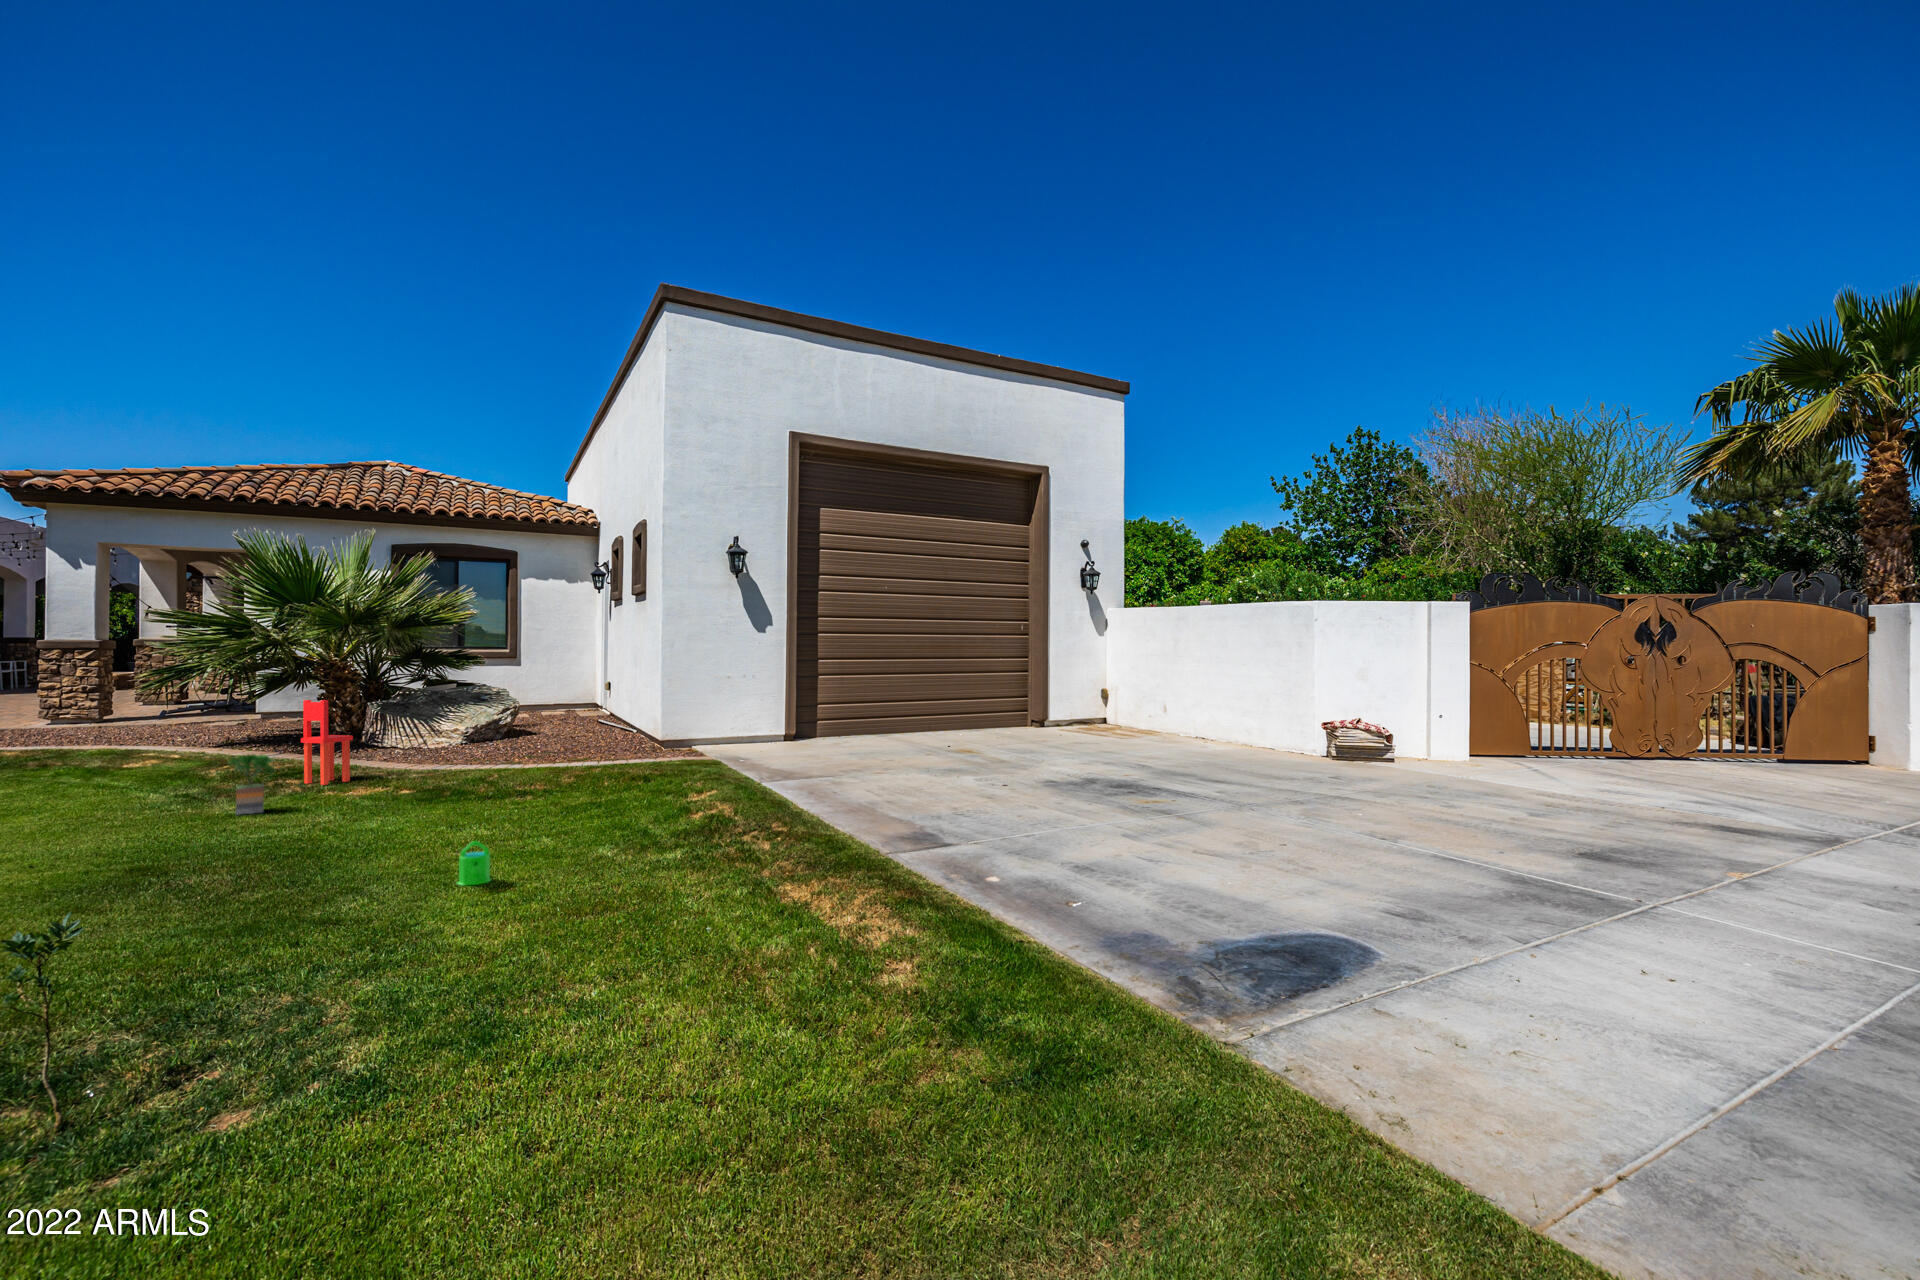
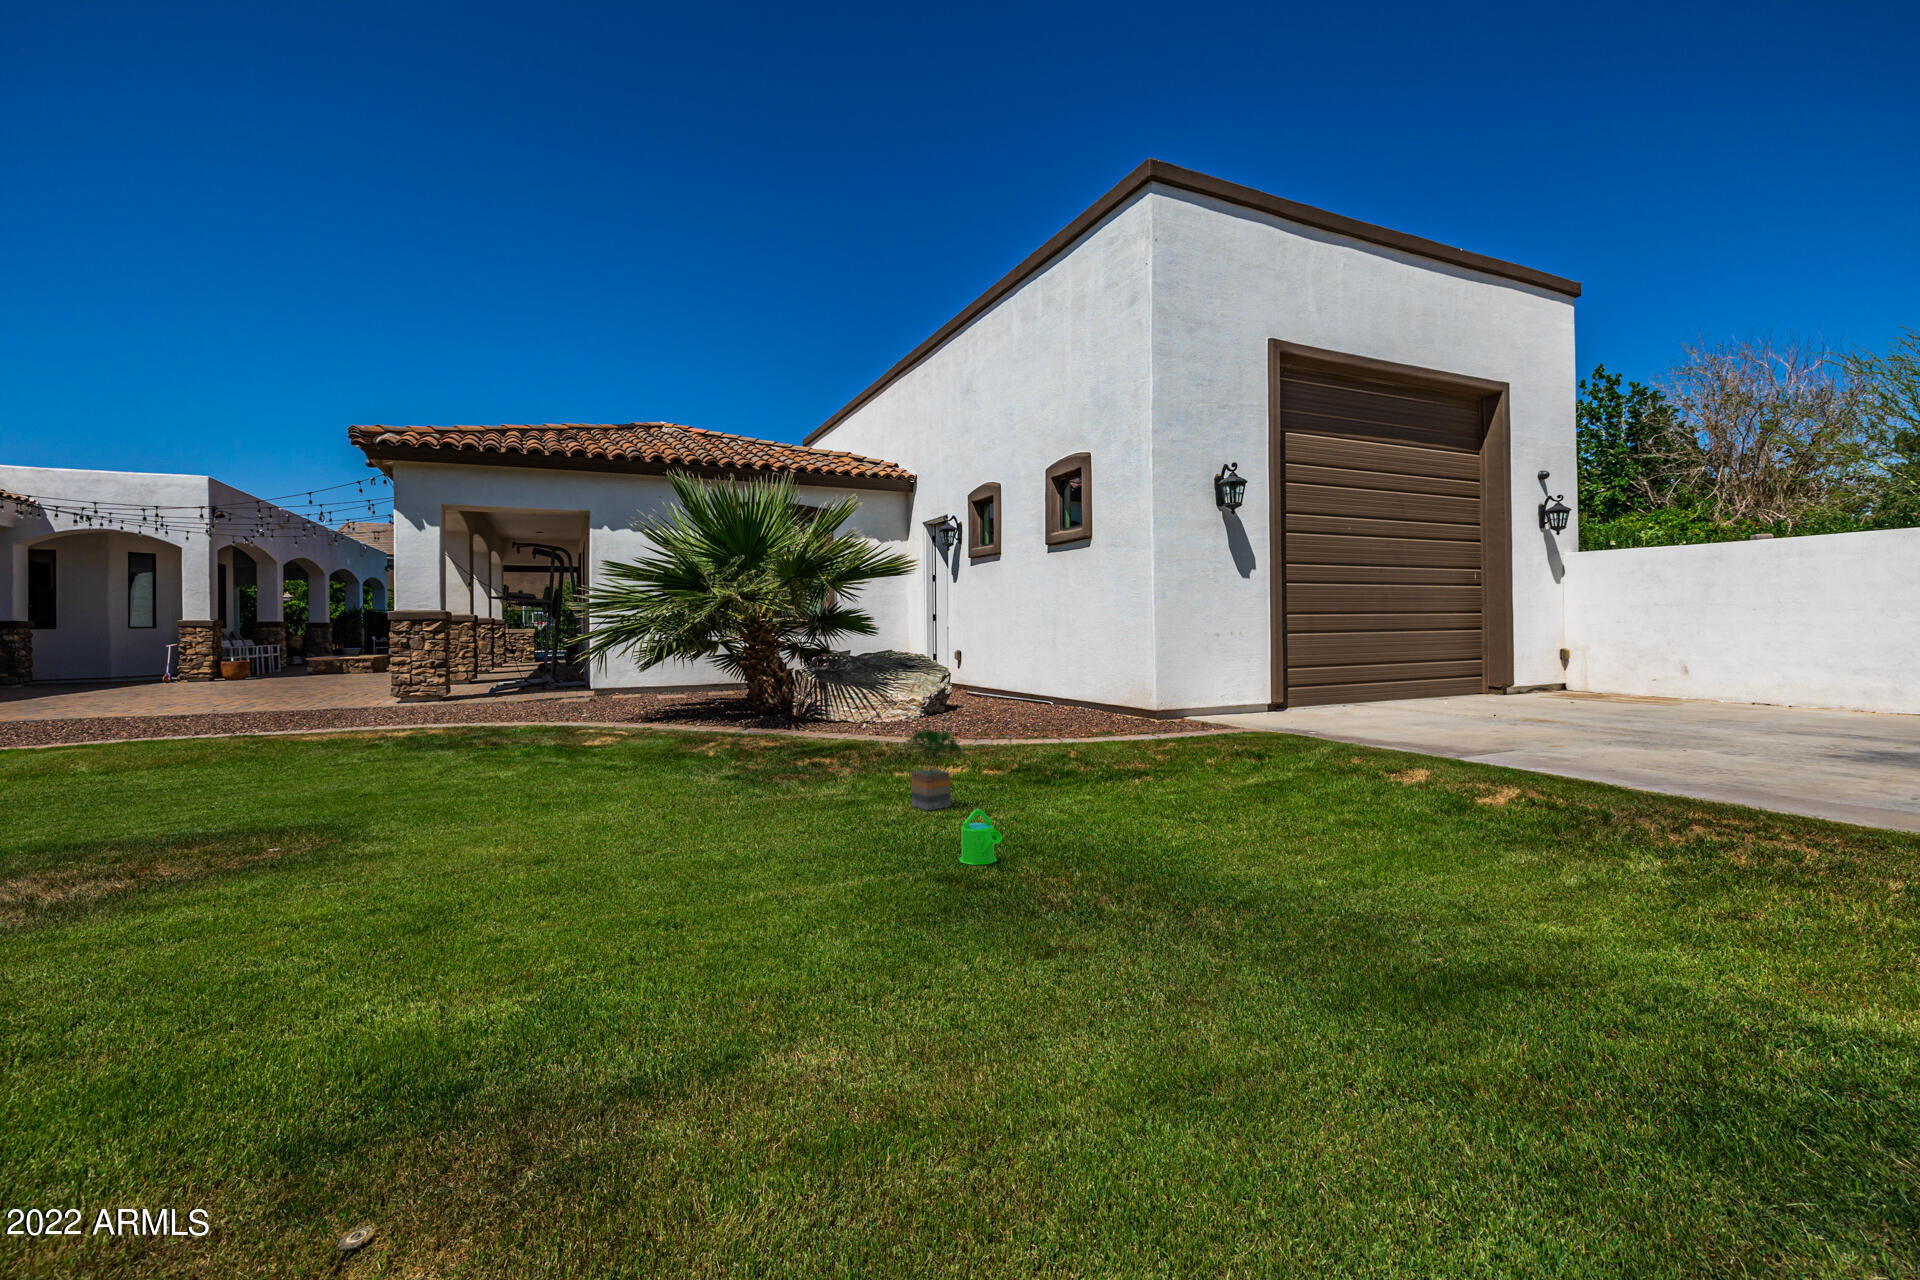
chair: present [301,700,353,785] -> none [862,663,912,768]
watering can: present [458,841,491,886] -> present [959,809,1002,865]

